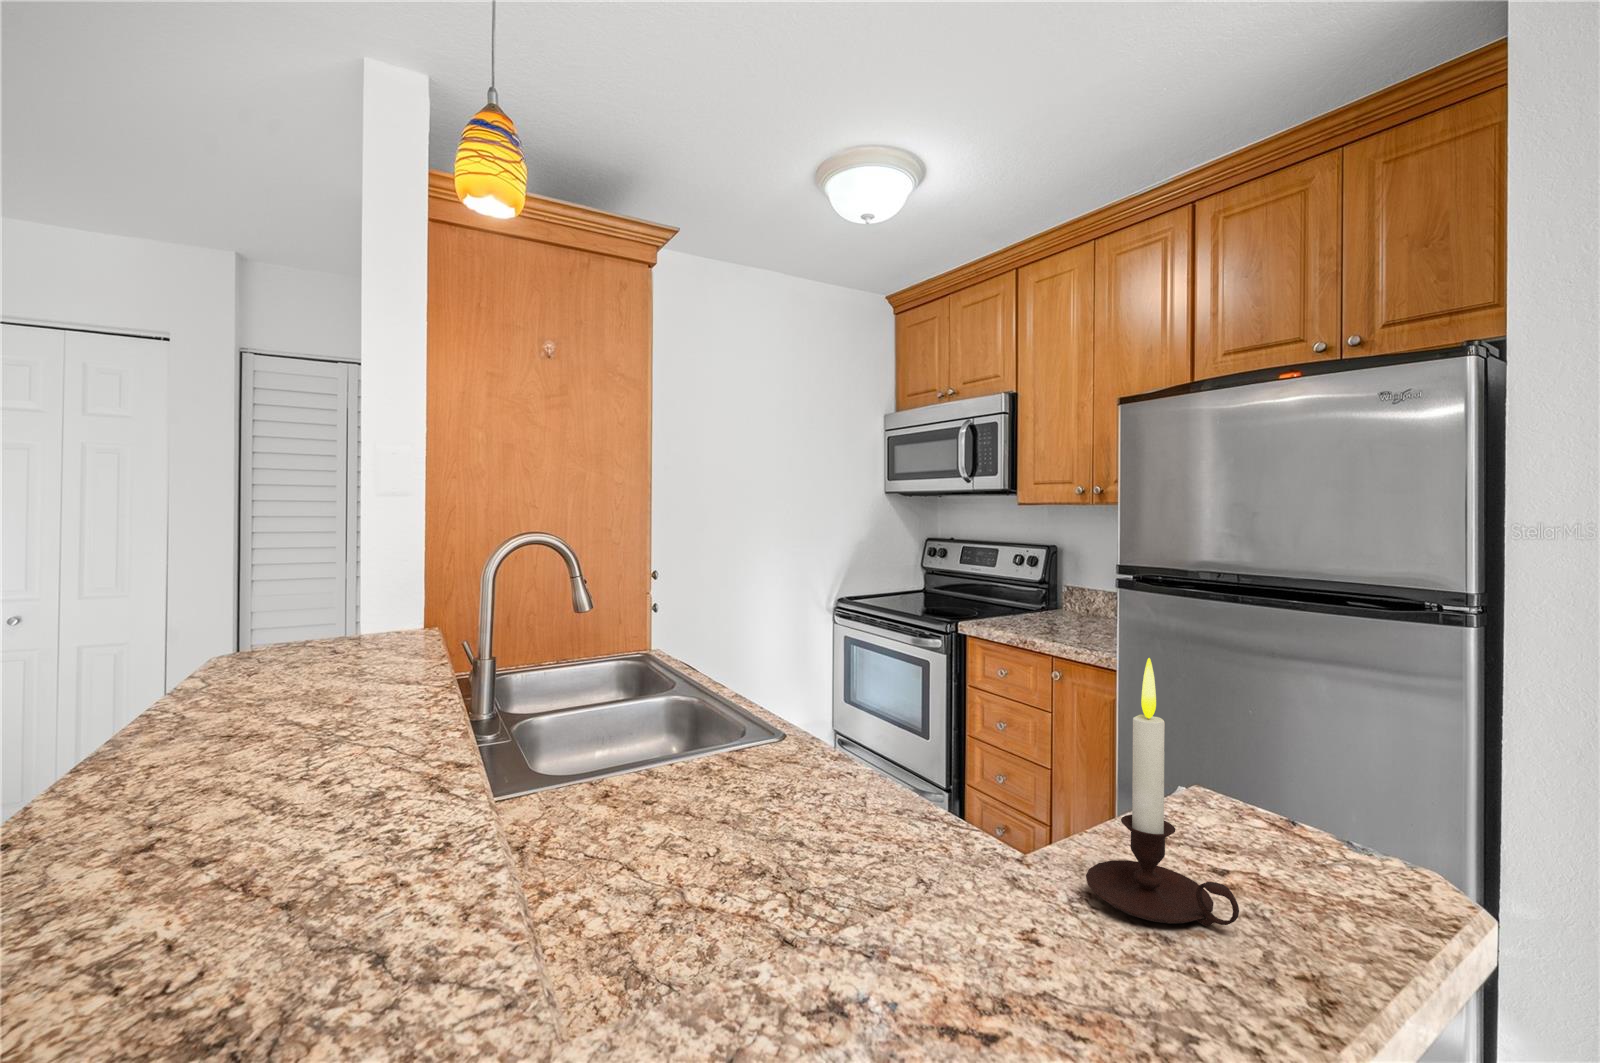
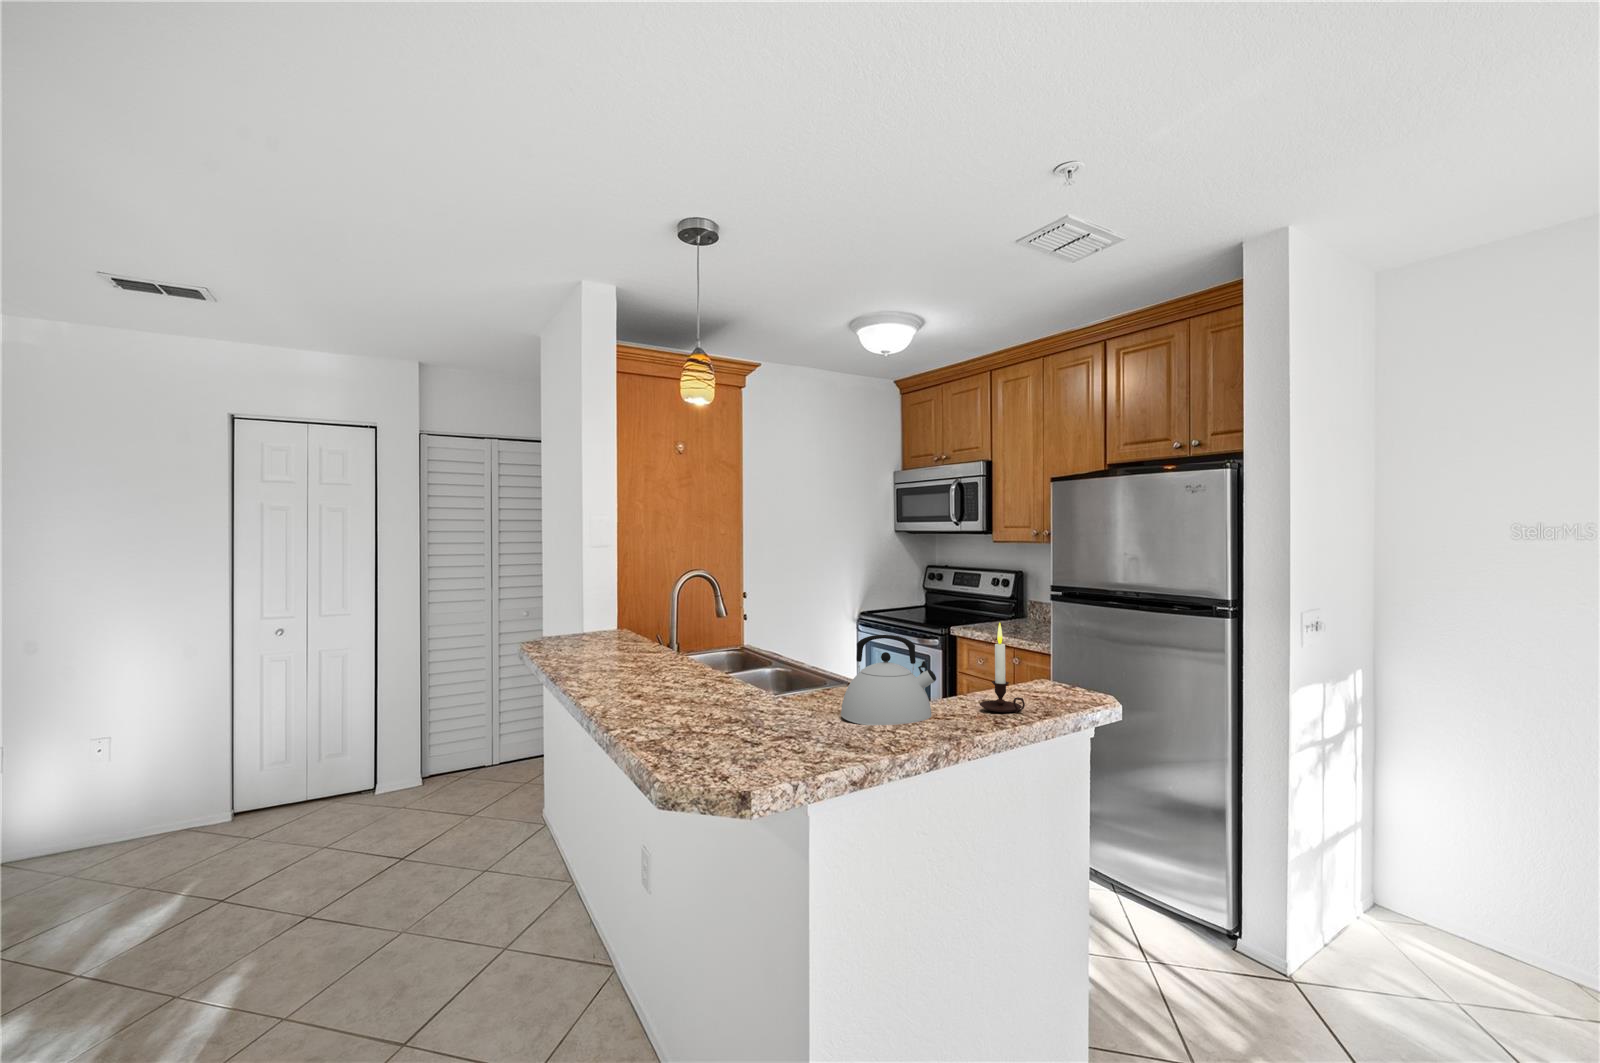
kettle: none [701,689,970,997] -> present [841,635,936,725]

